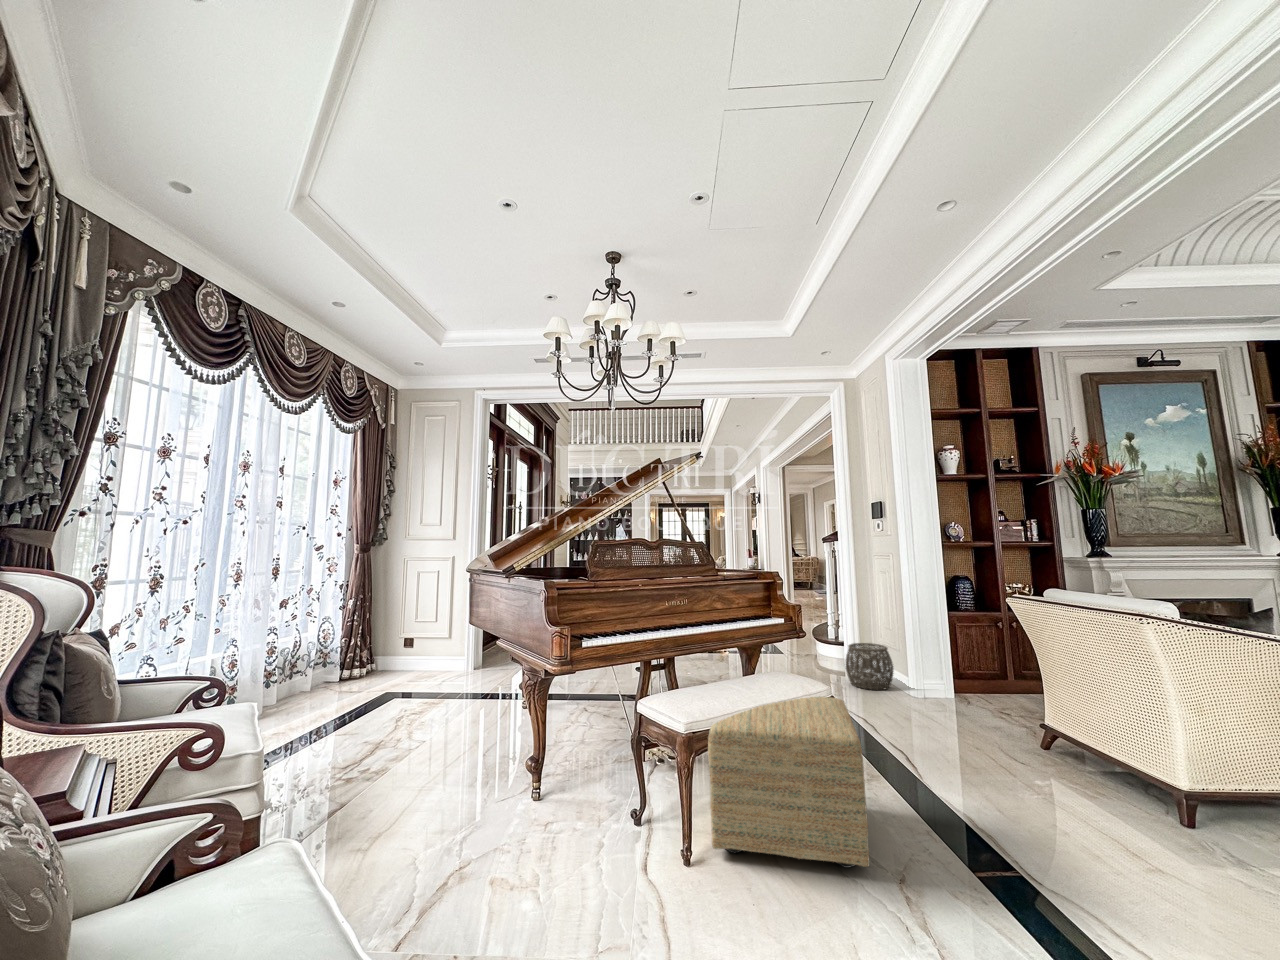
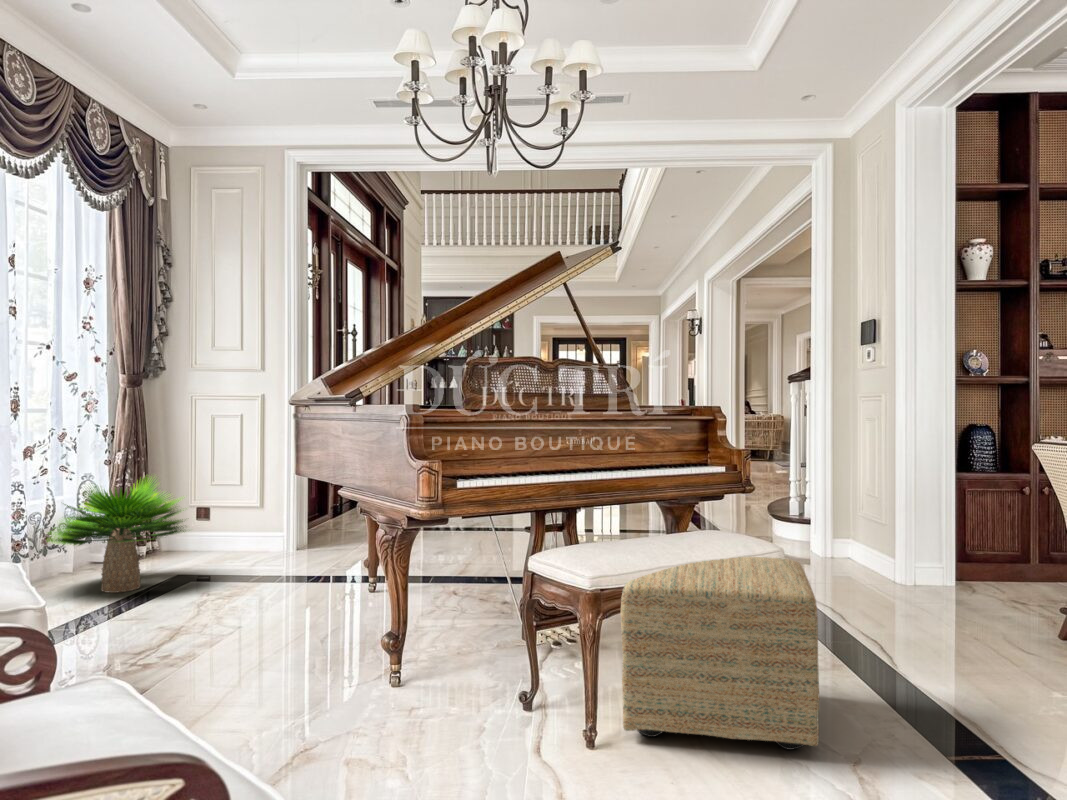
potted plant: none [288,616,399,708] -> present [50,479,184,593]
woven basket: present [845,643,893,690] -> none [811,516,878,577]

